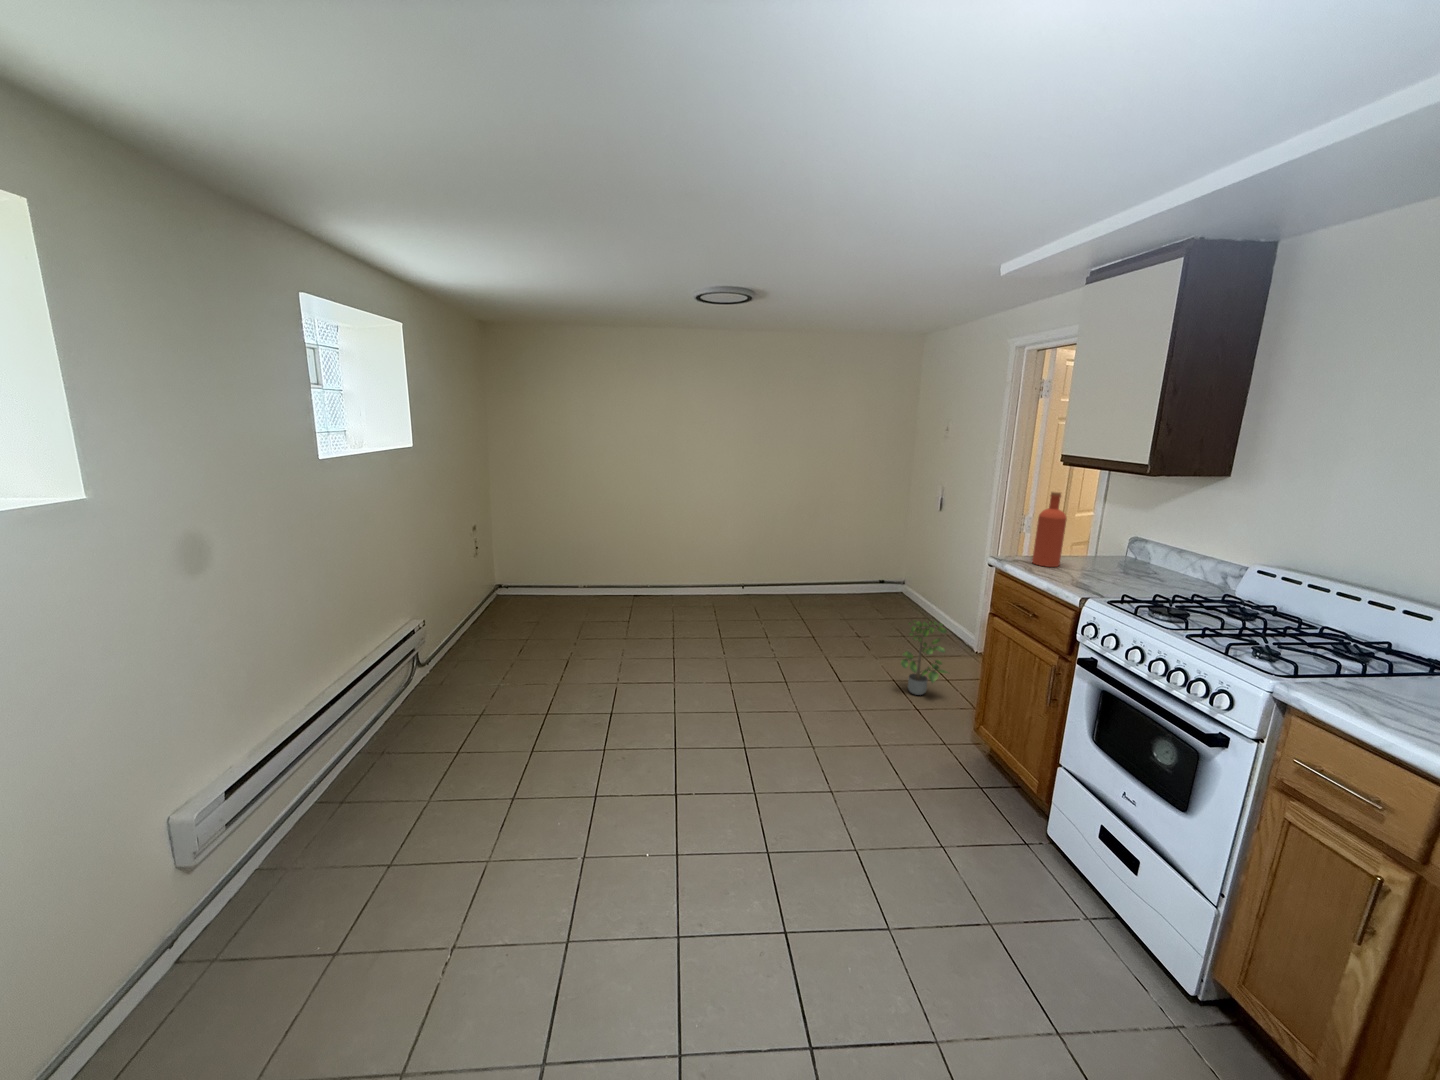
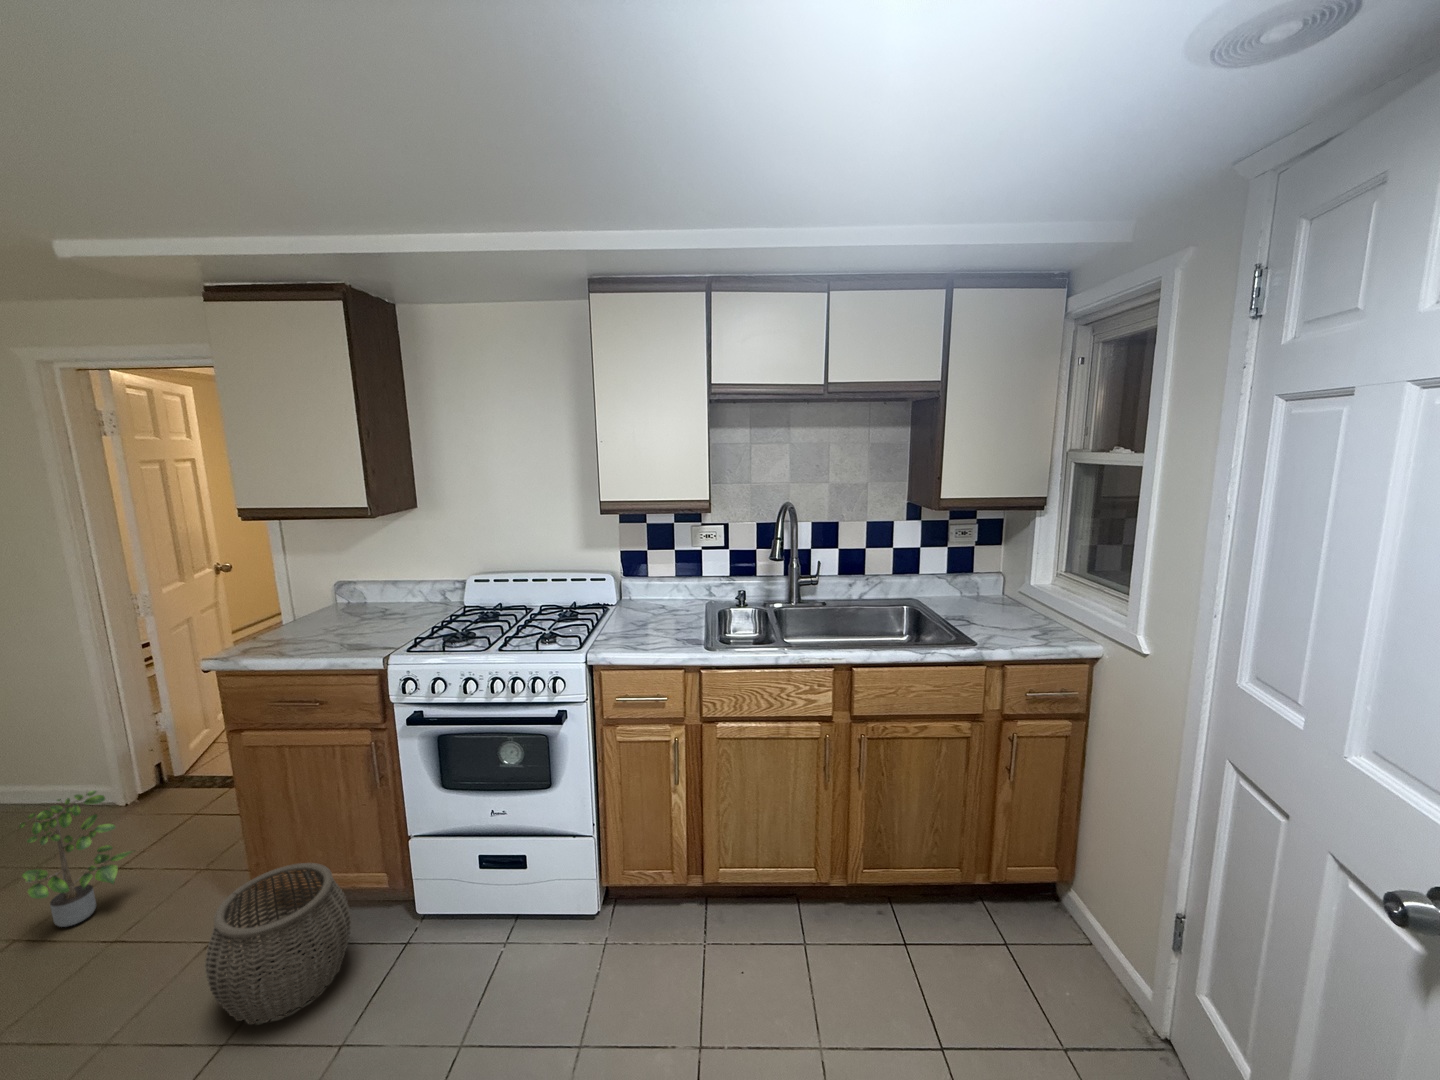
bottle: present [1032,492,1067,567] -> none [257,553,301,645]
woven basket: none [910,715,1003,818] -> present [205,863,351,1024]

